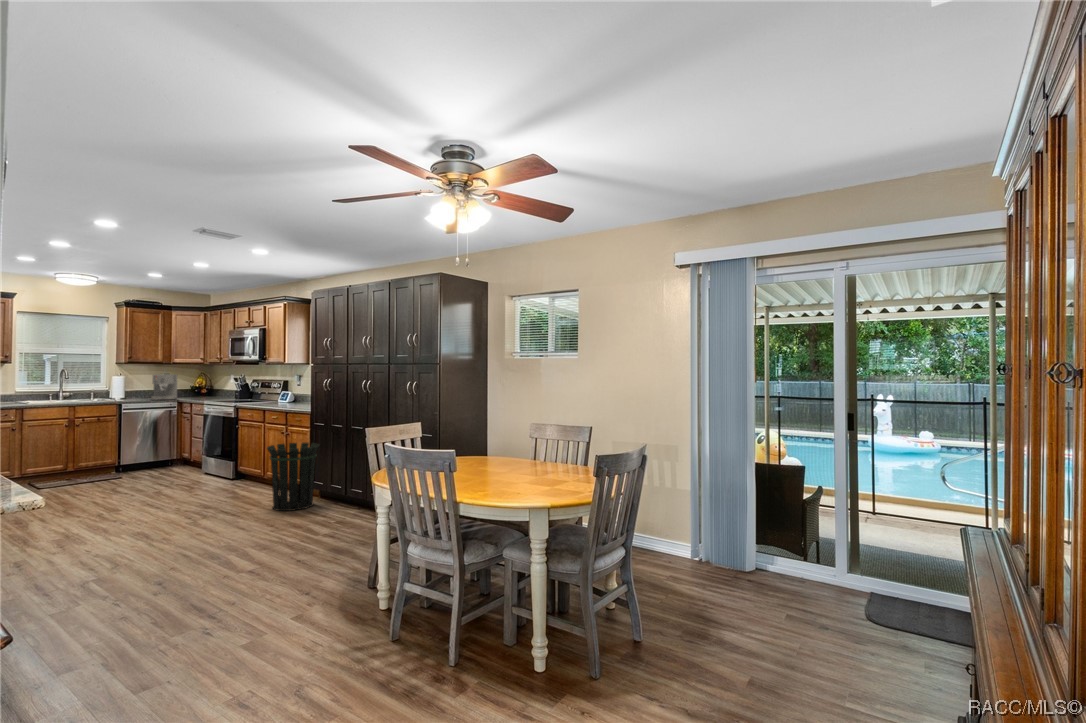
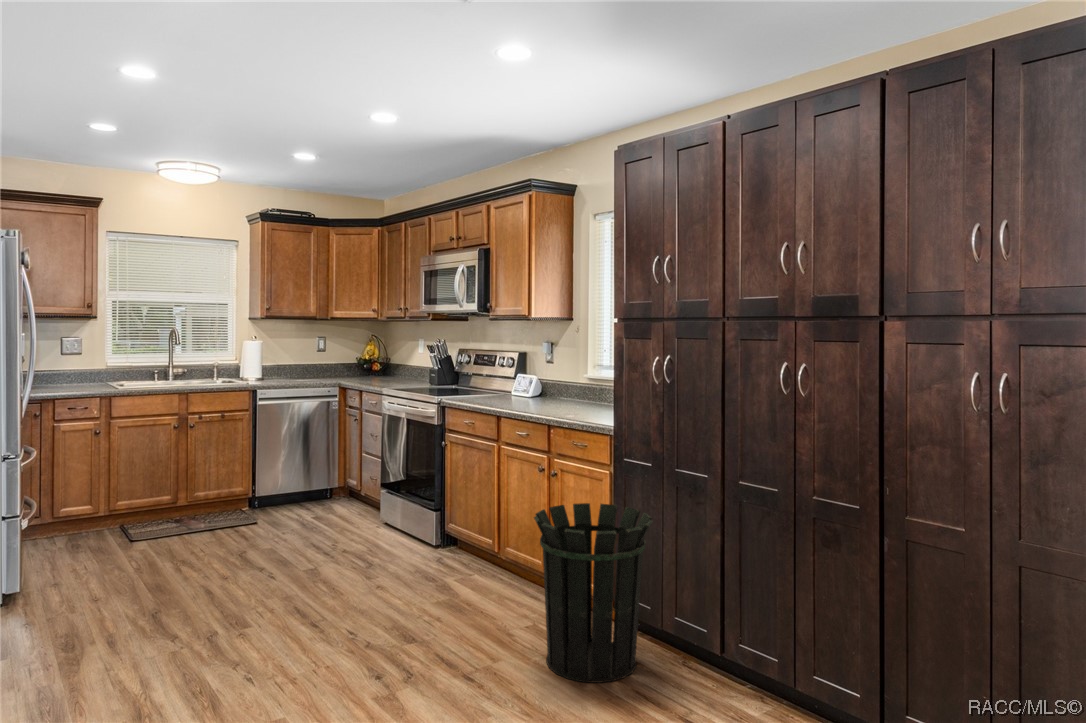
coffee maker: present [151,374,177,400] -> none [300,338,338,383]

